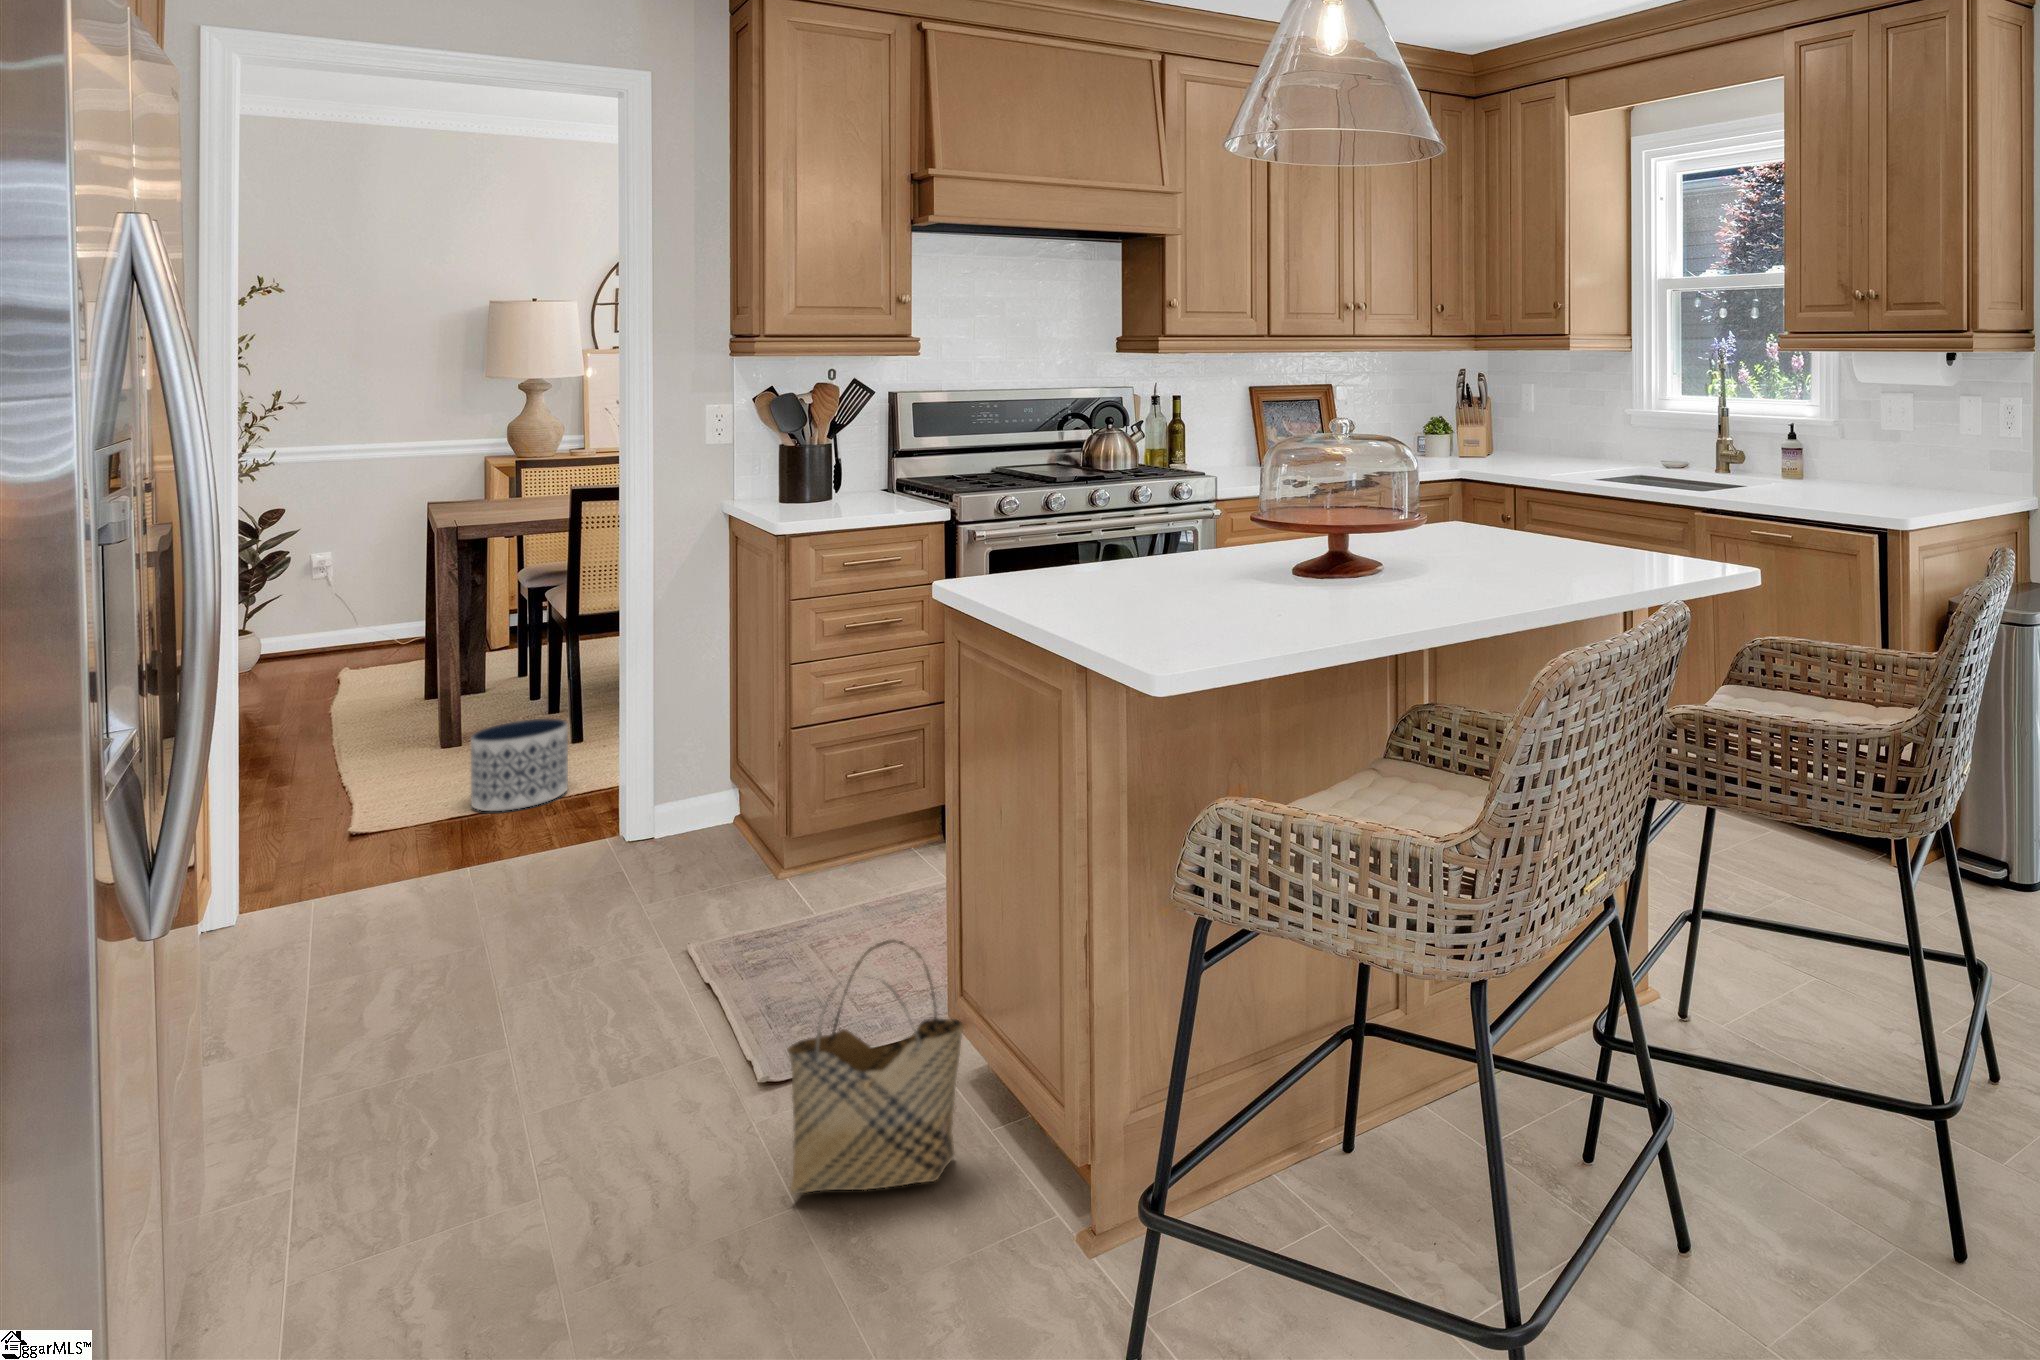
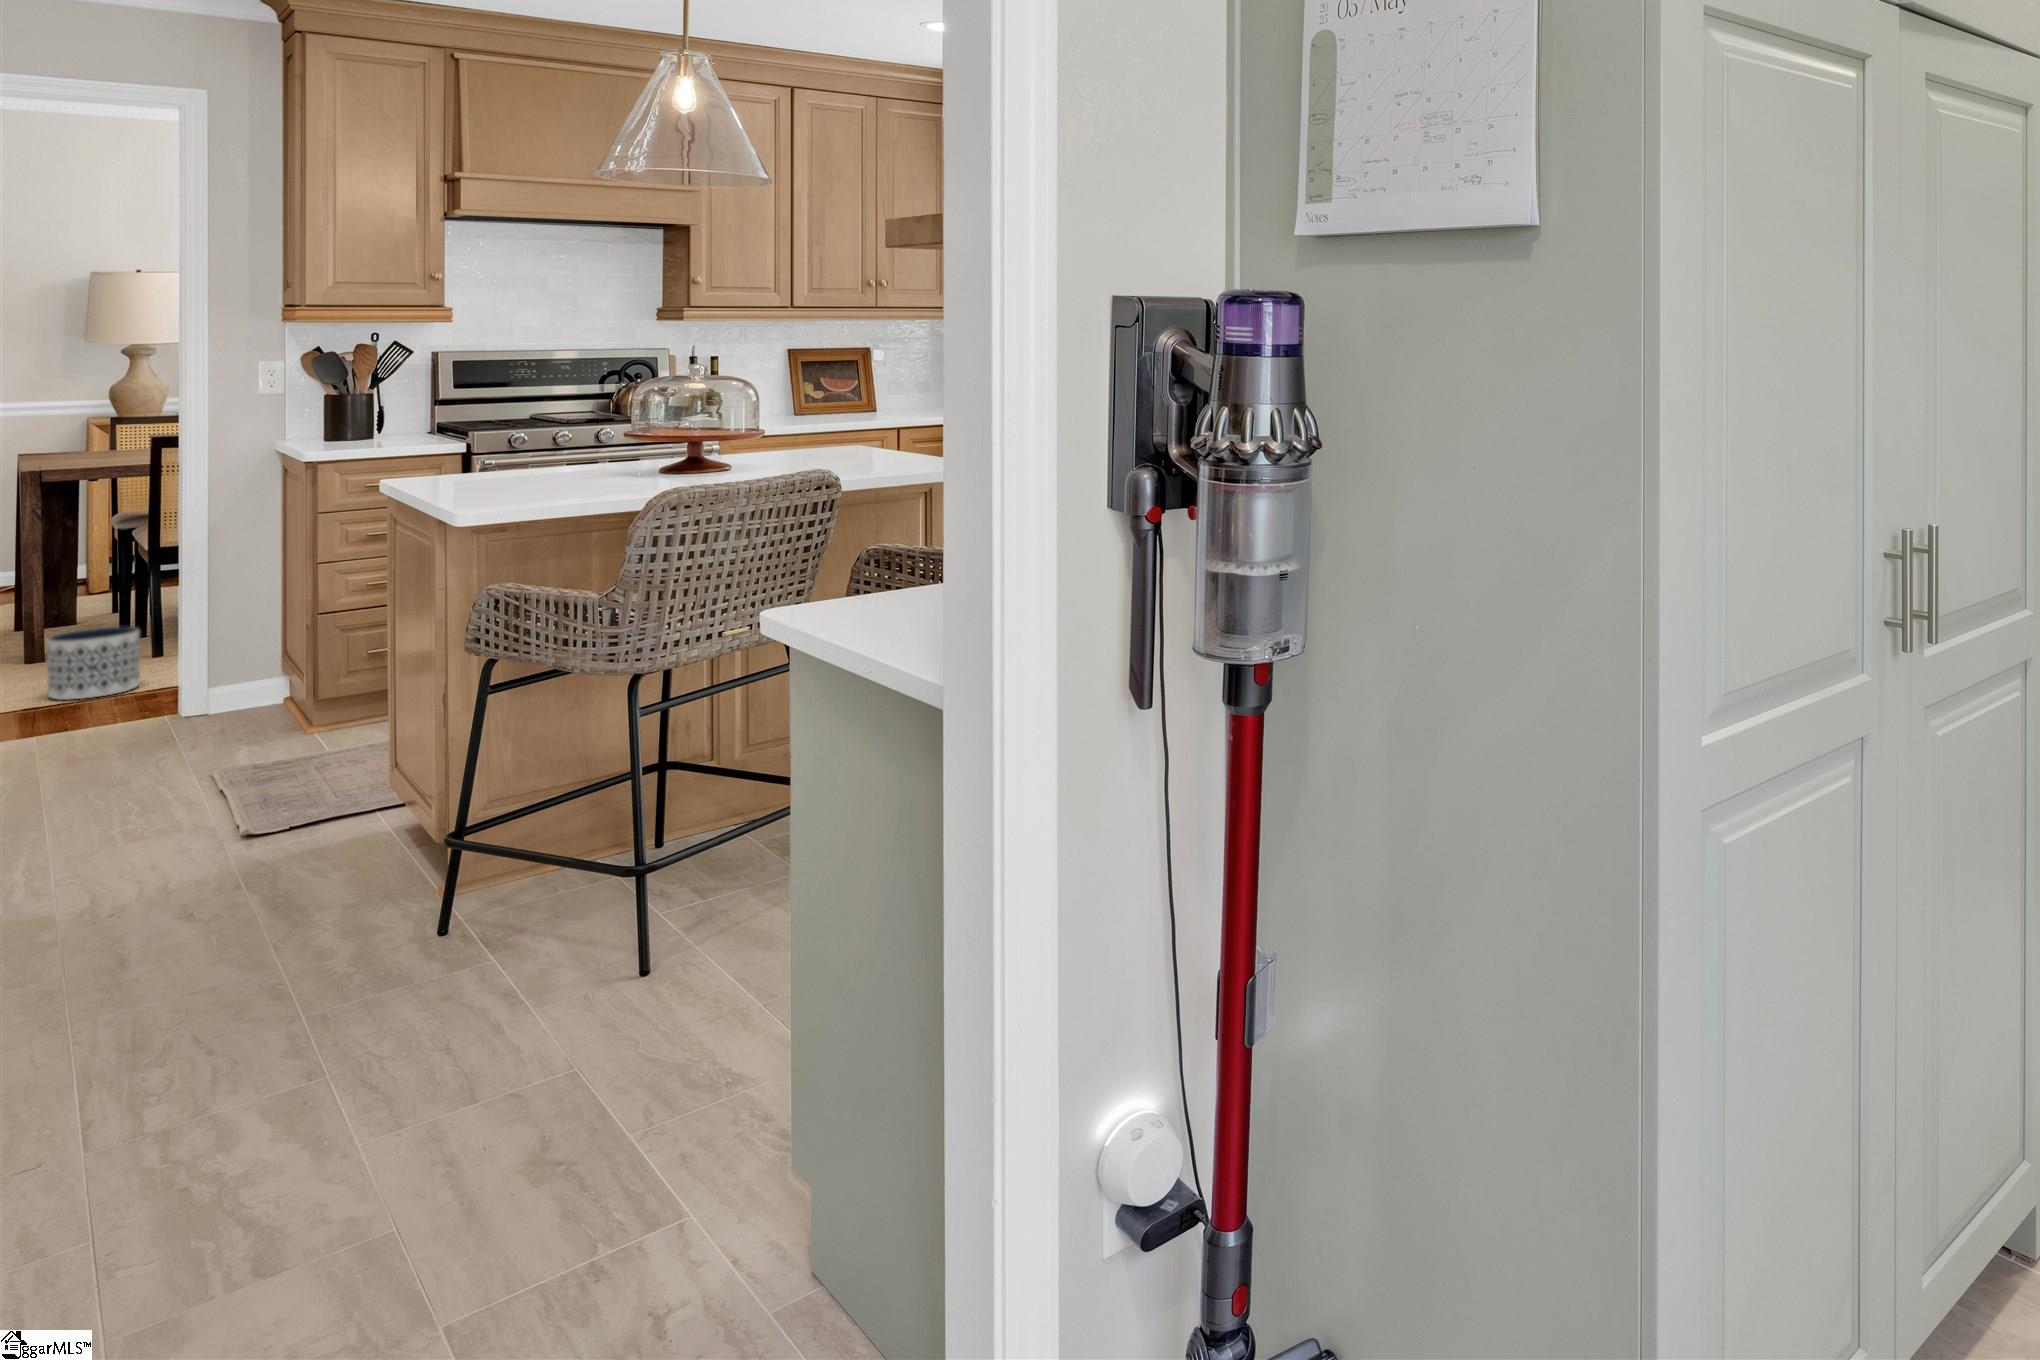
woven basket: present [787,940,964,1194] -> none [242,715,378,873]

